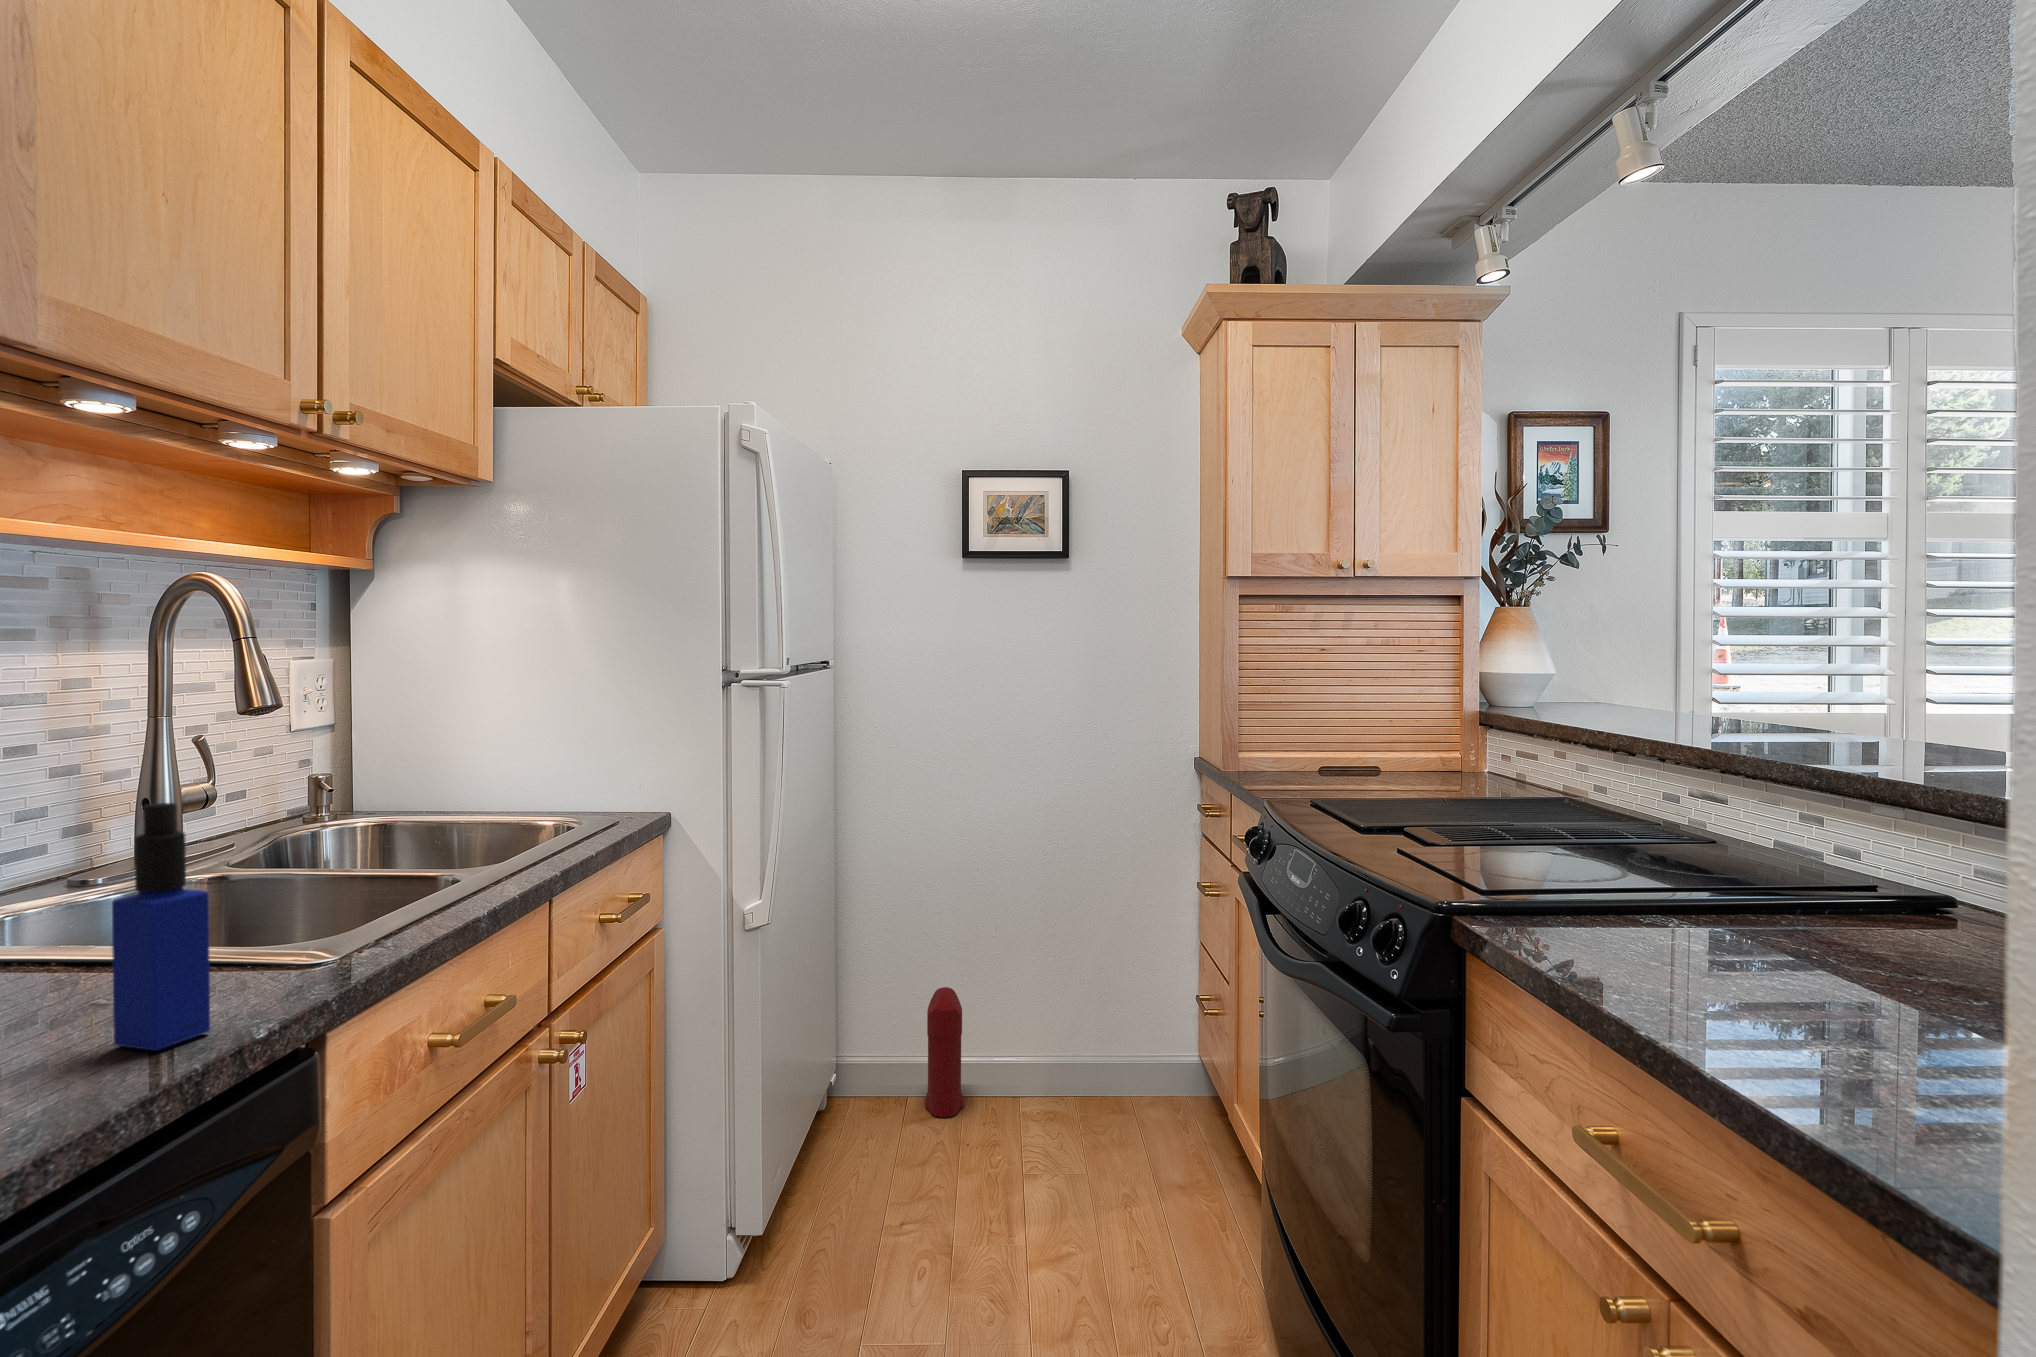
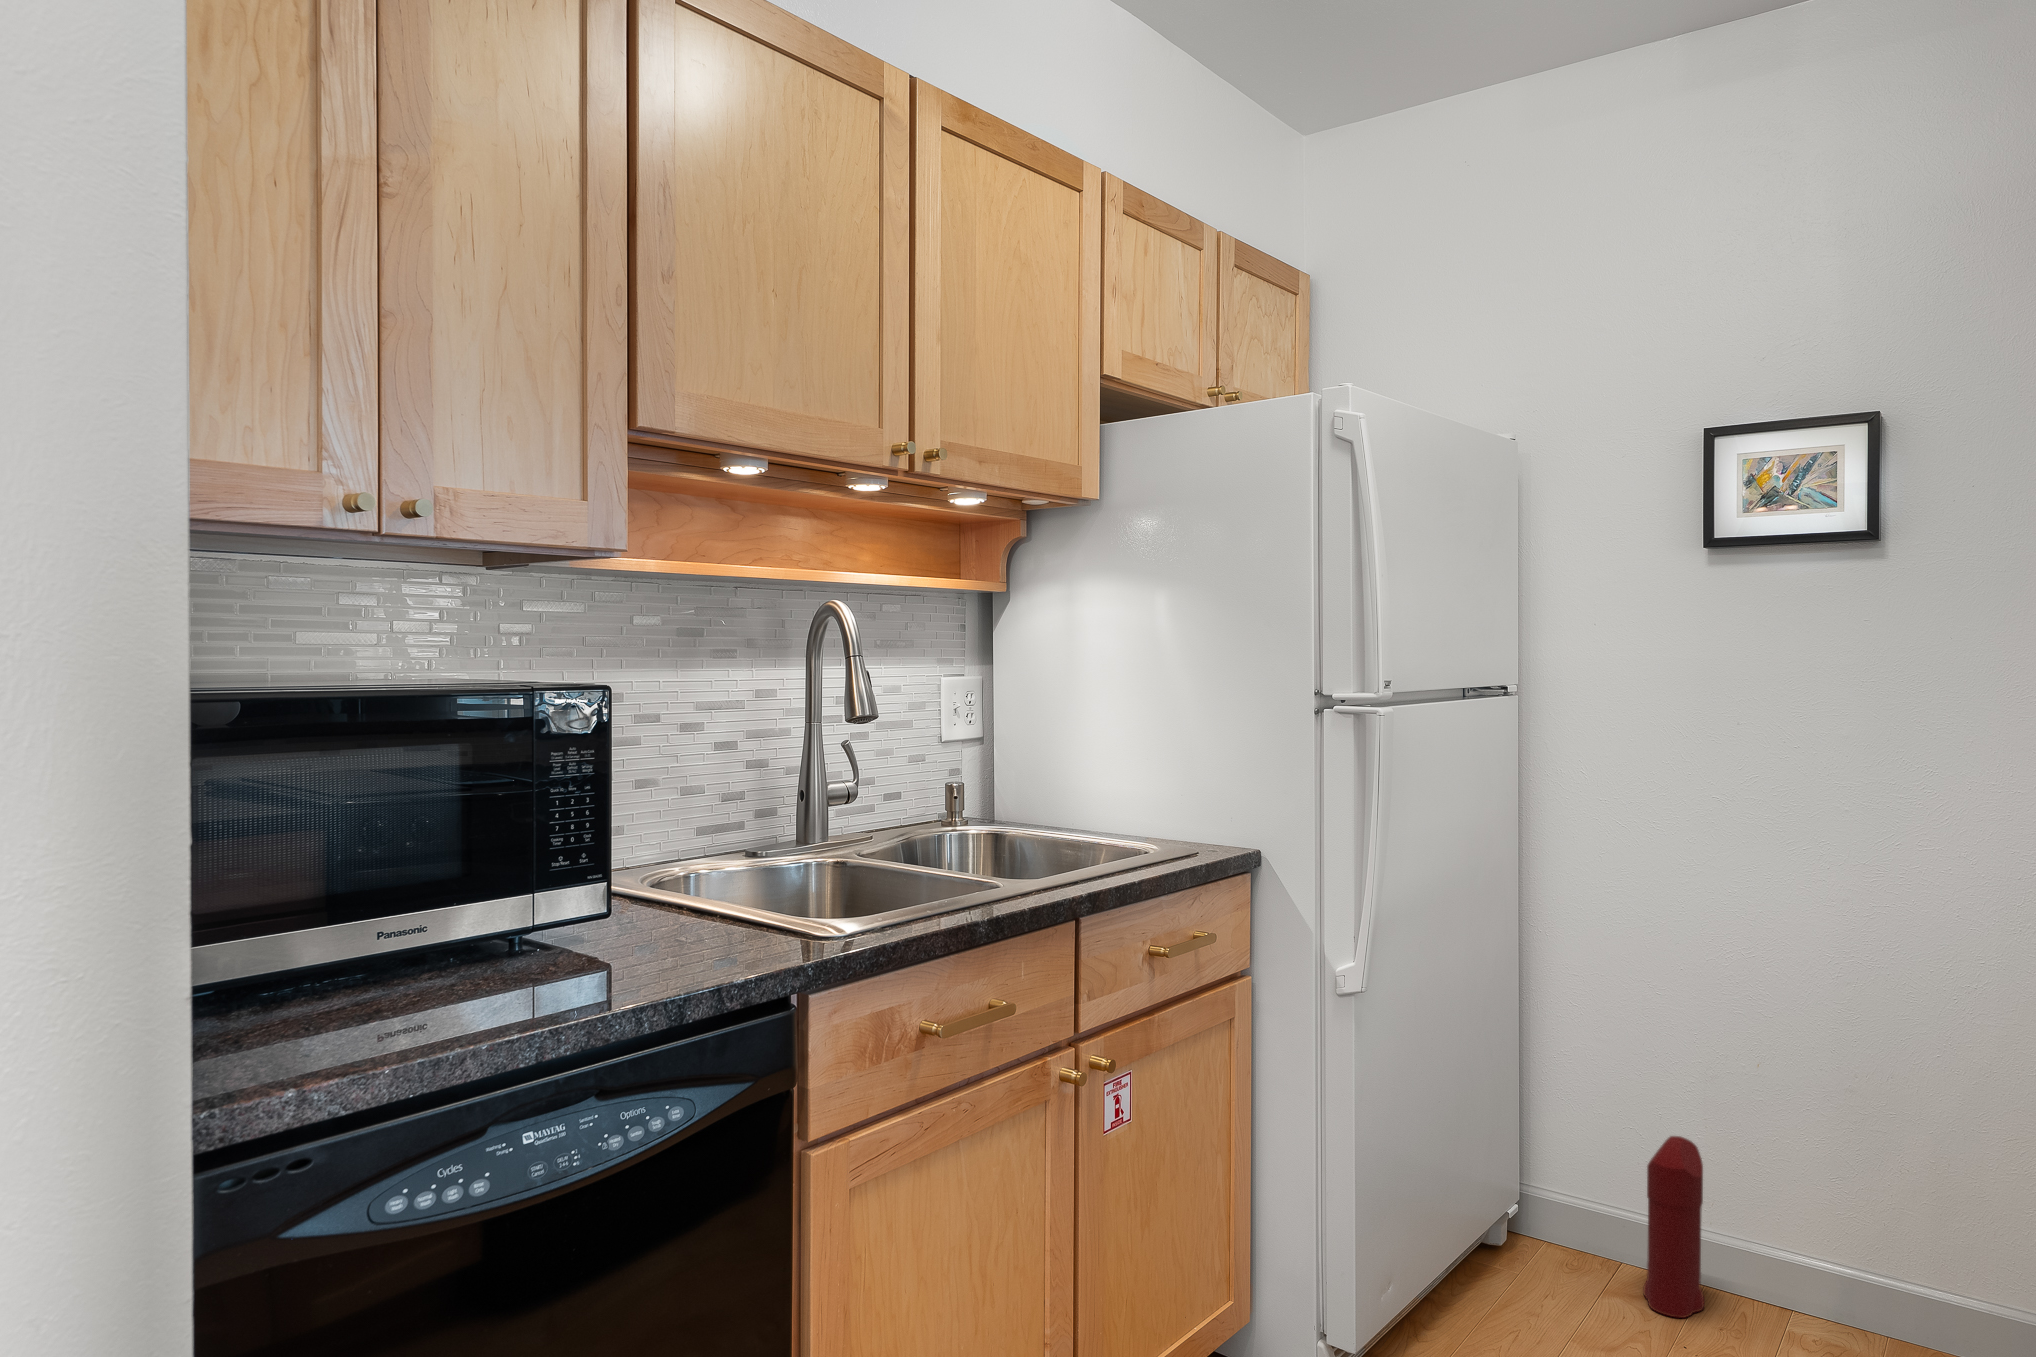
bottle: present [112,803,210,1051] -> none [655,783,712,976]

